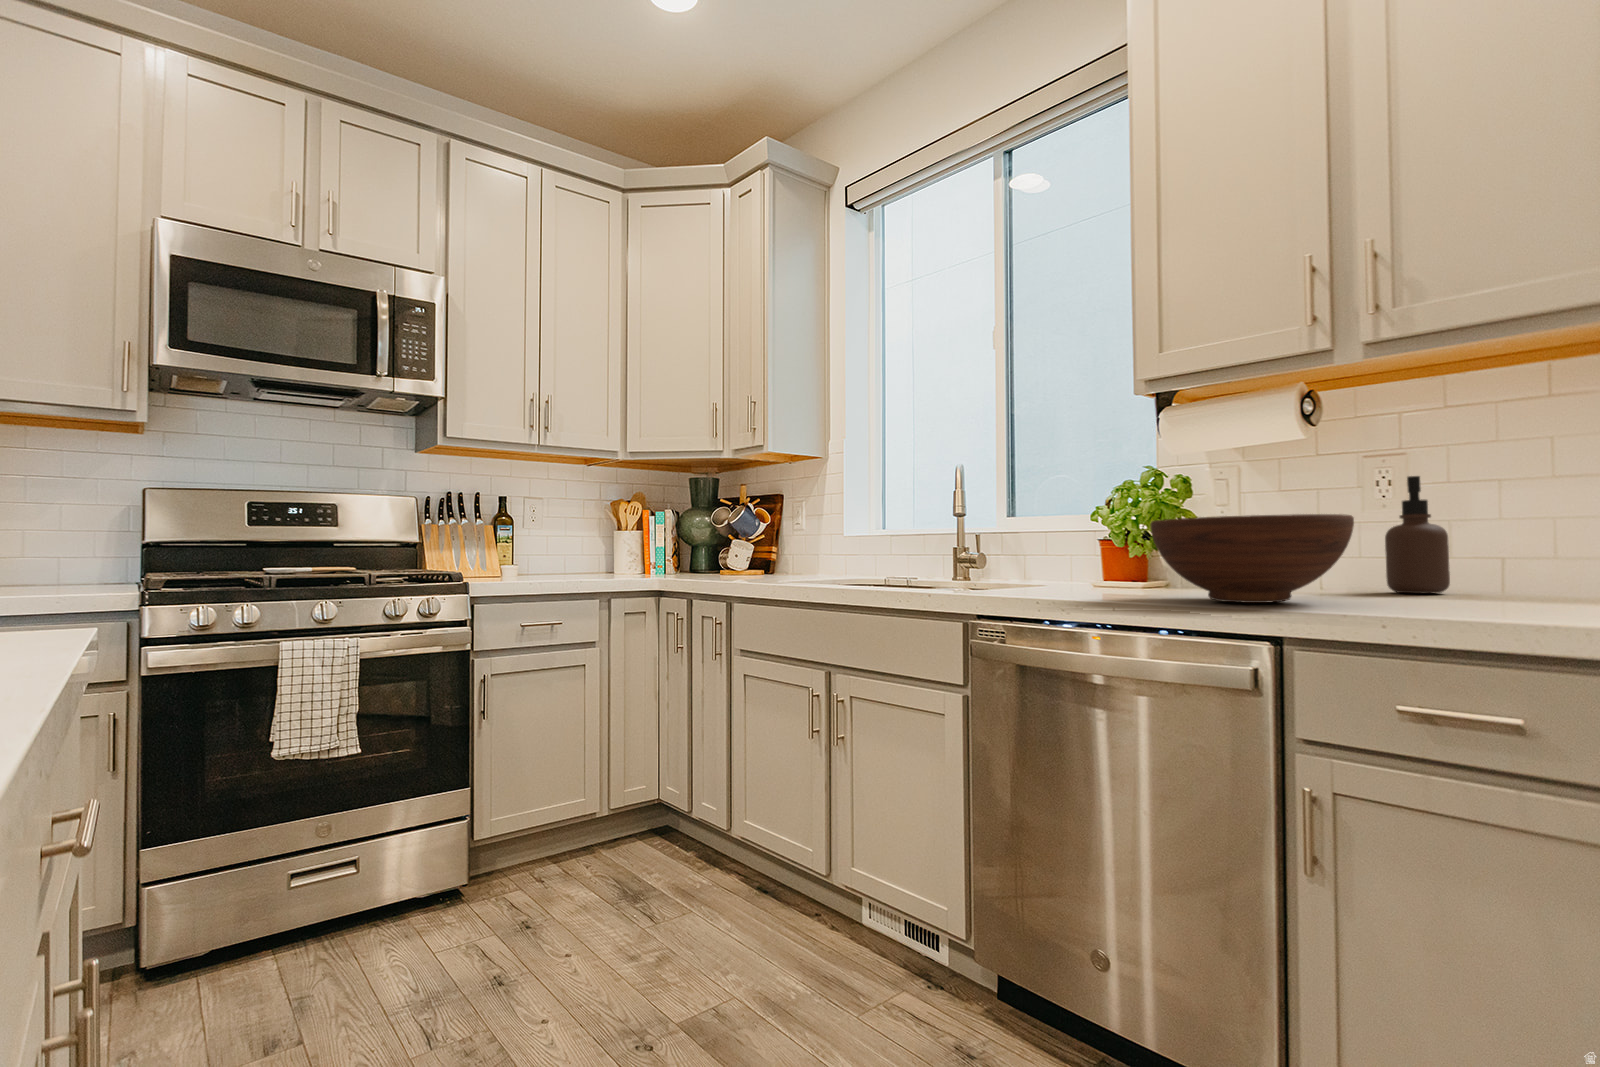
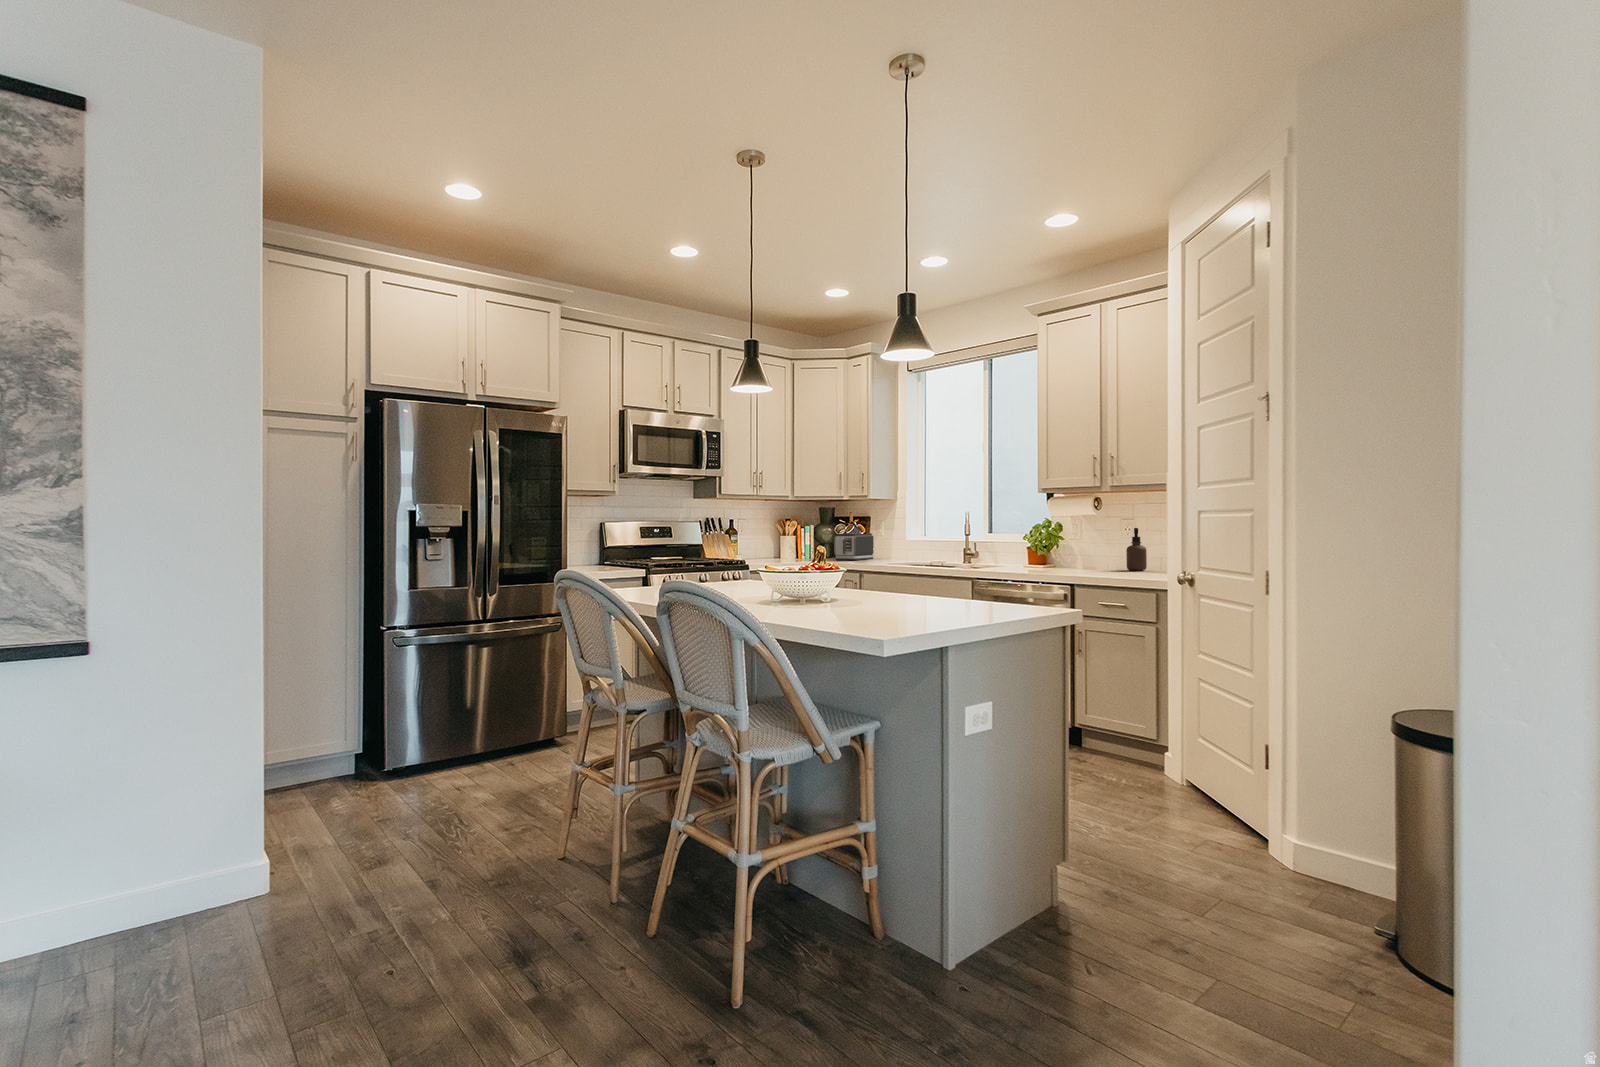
fruit bowl: present [1150,514,1354,603] -> none [1039,544,1103,574]
toaster: none [707,524,787,576] -> present [834,533,874,560]

